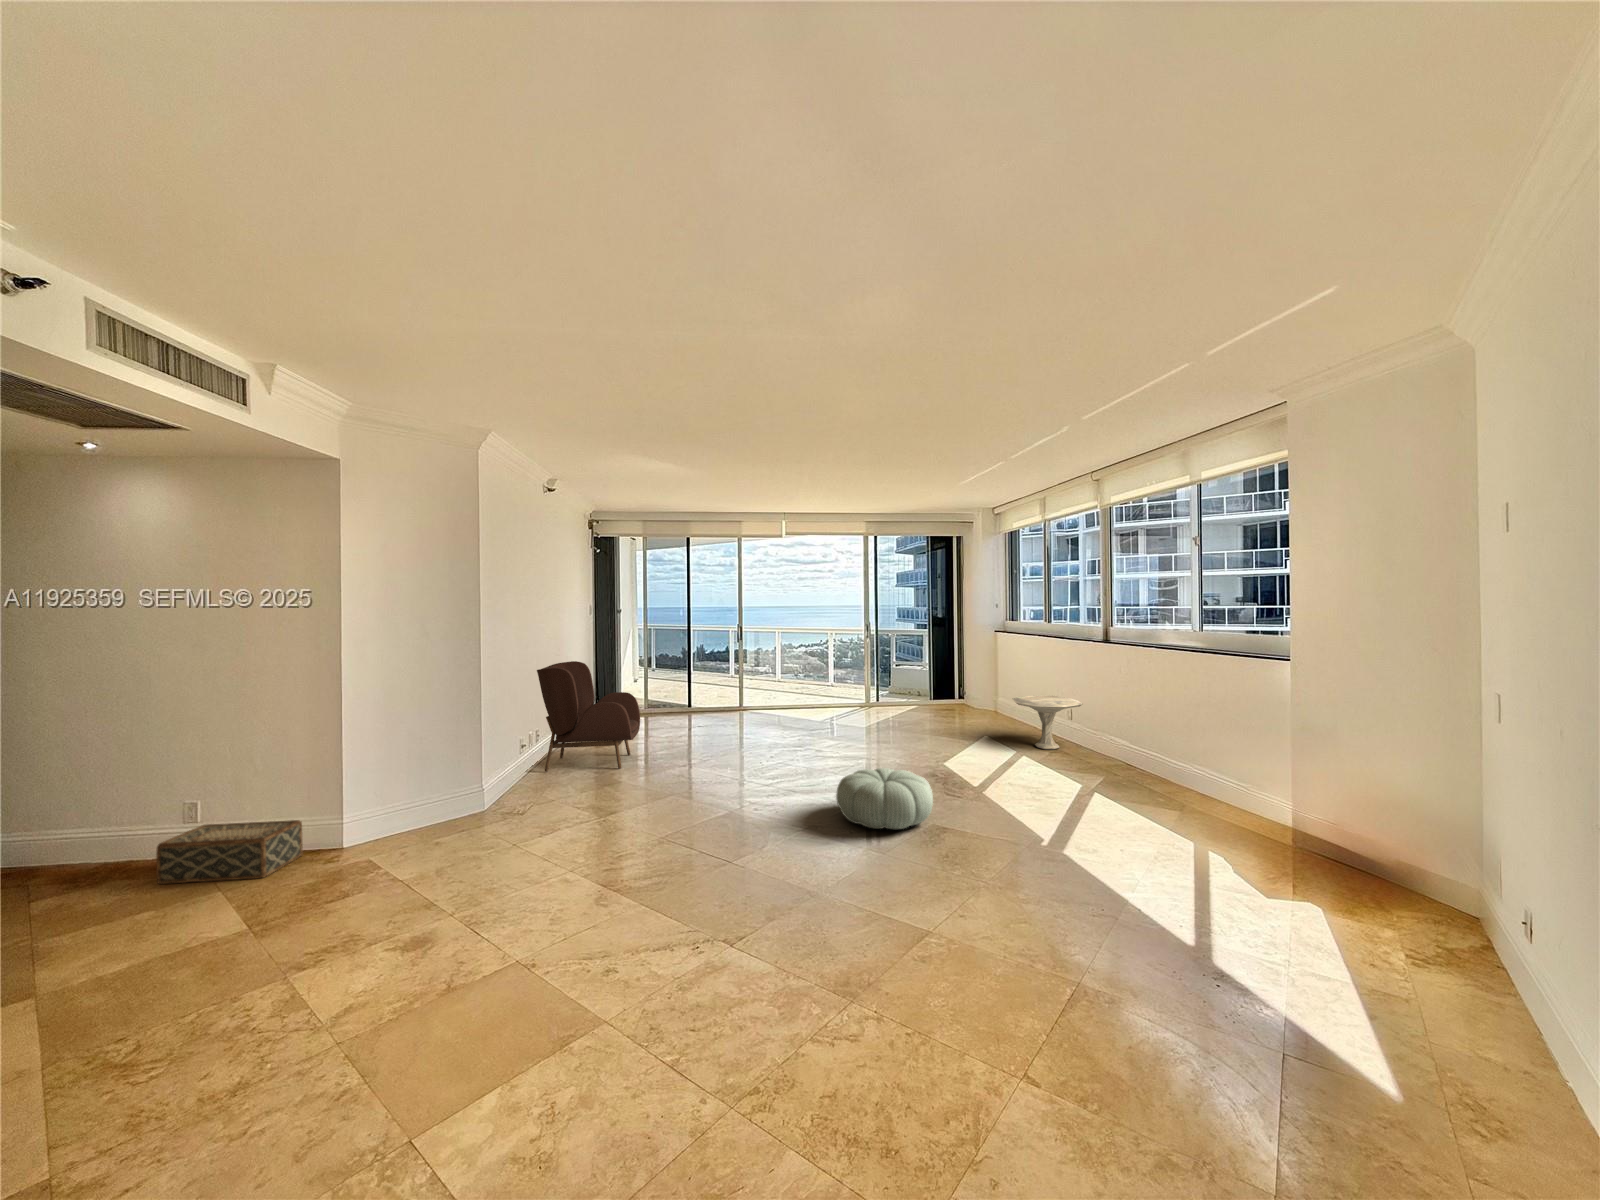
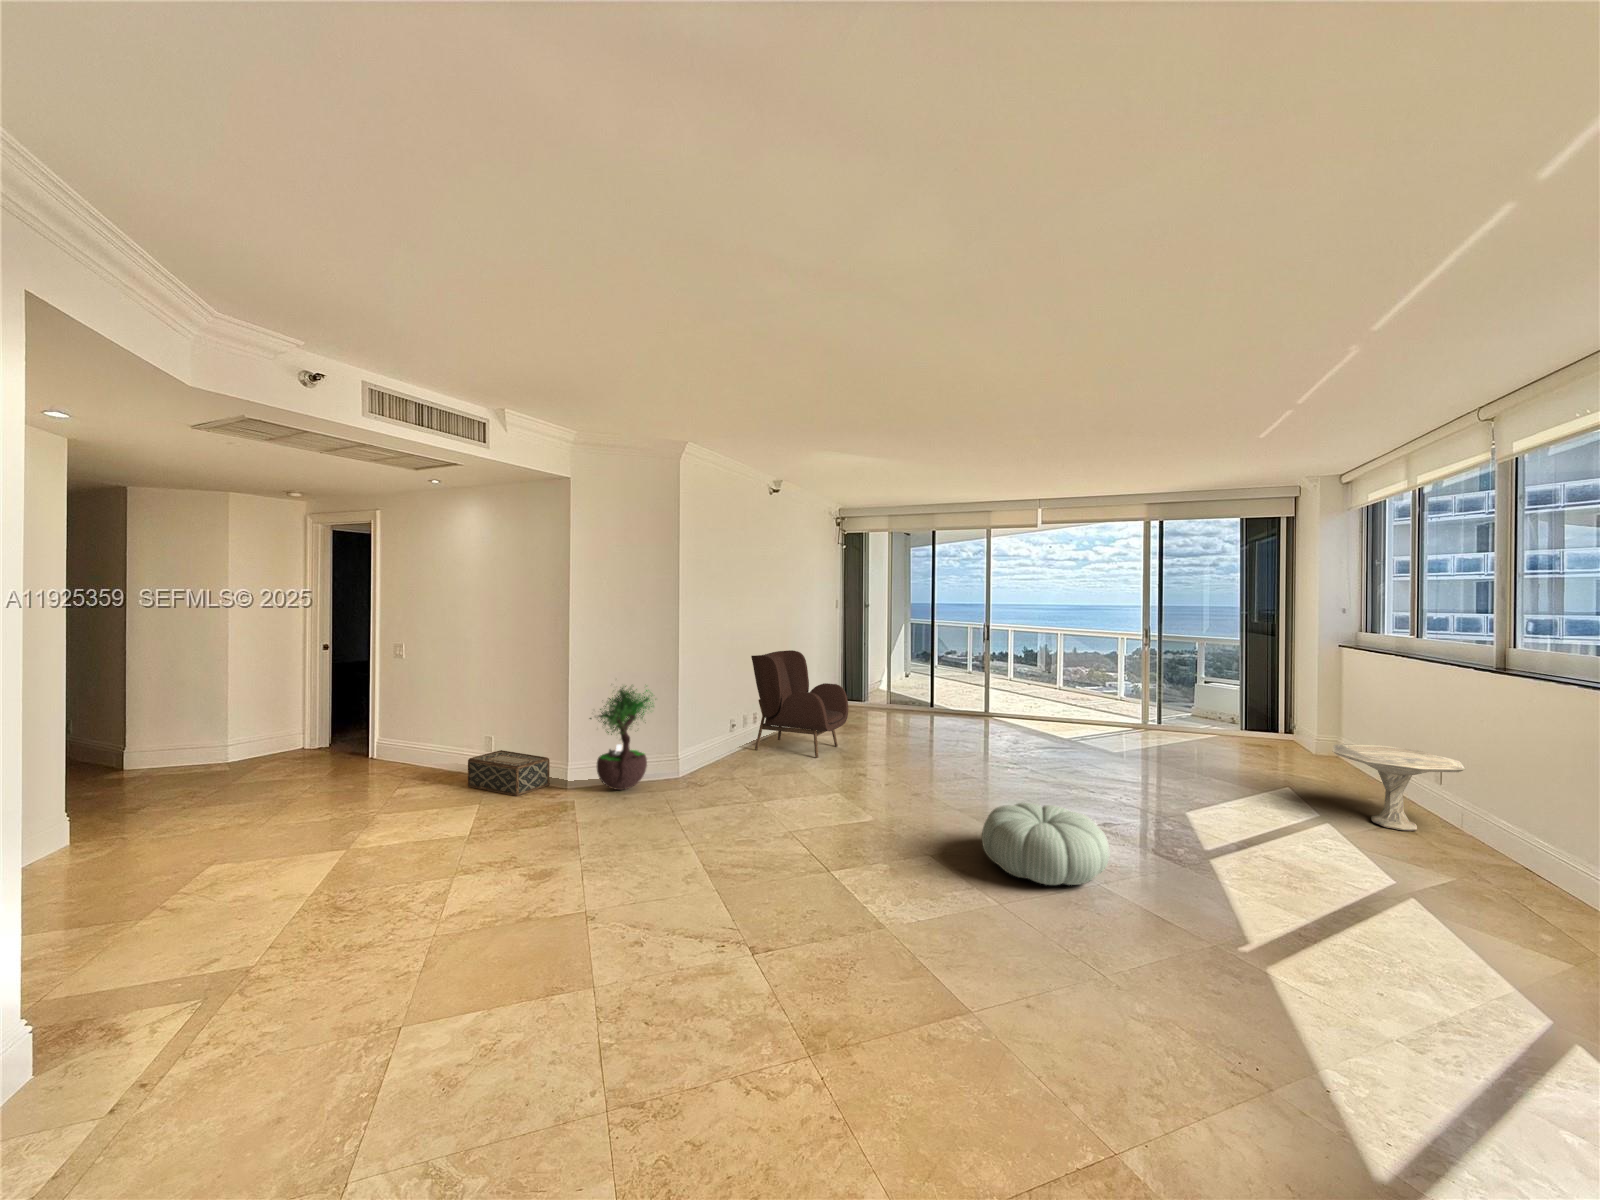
potted tree: none [381,706,469,841] -> present [590,686,653,790]

